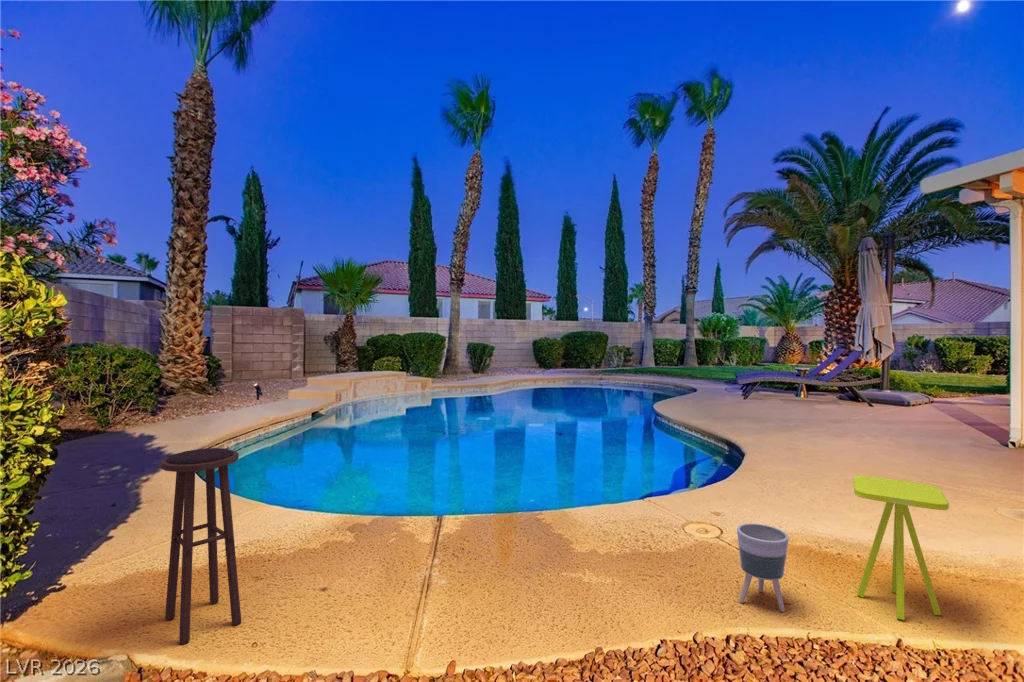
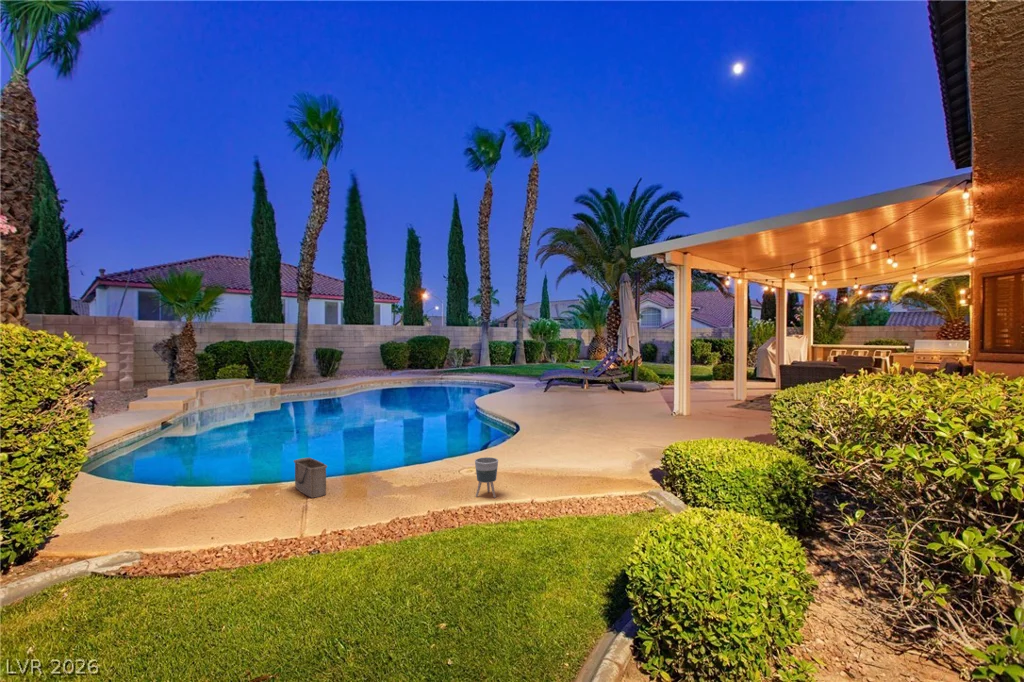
stool: present [161,448,241,644] -> none [139,436,191,545]
side table: present [854,475,949,620] -> none [529,430,568,494]
basket: none [421,487,469,559] -> present [294,458,327,498]

